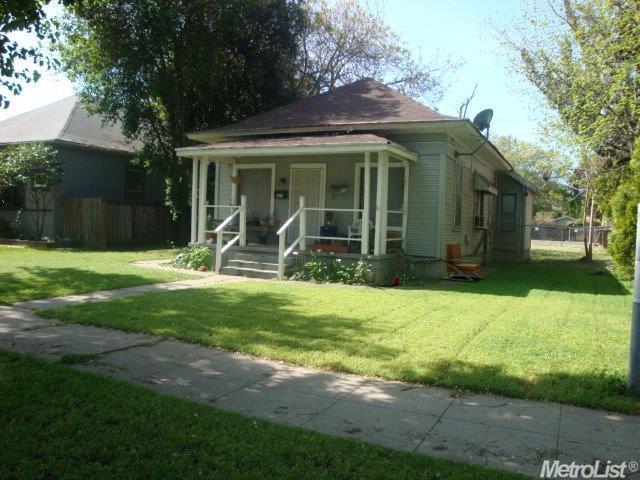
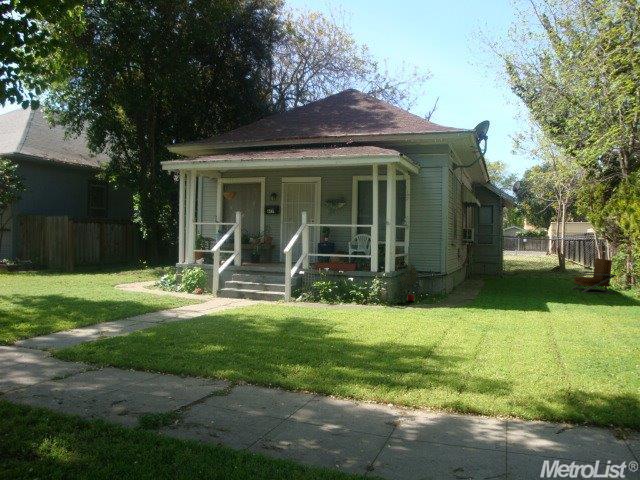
lounge chair: present [441,243,482,282] -> present [572,258,616,294]

